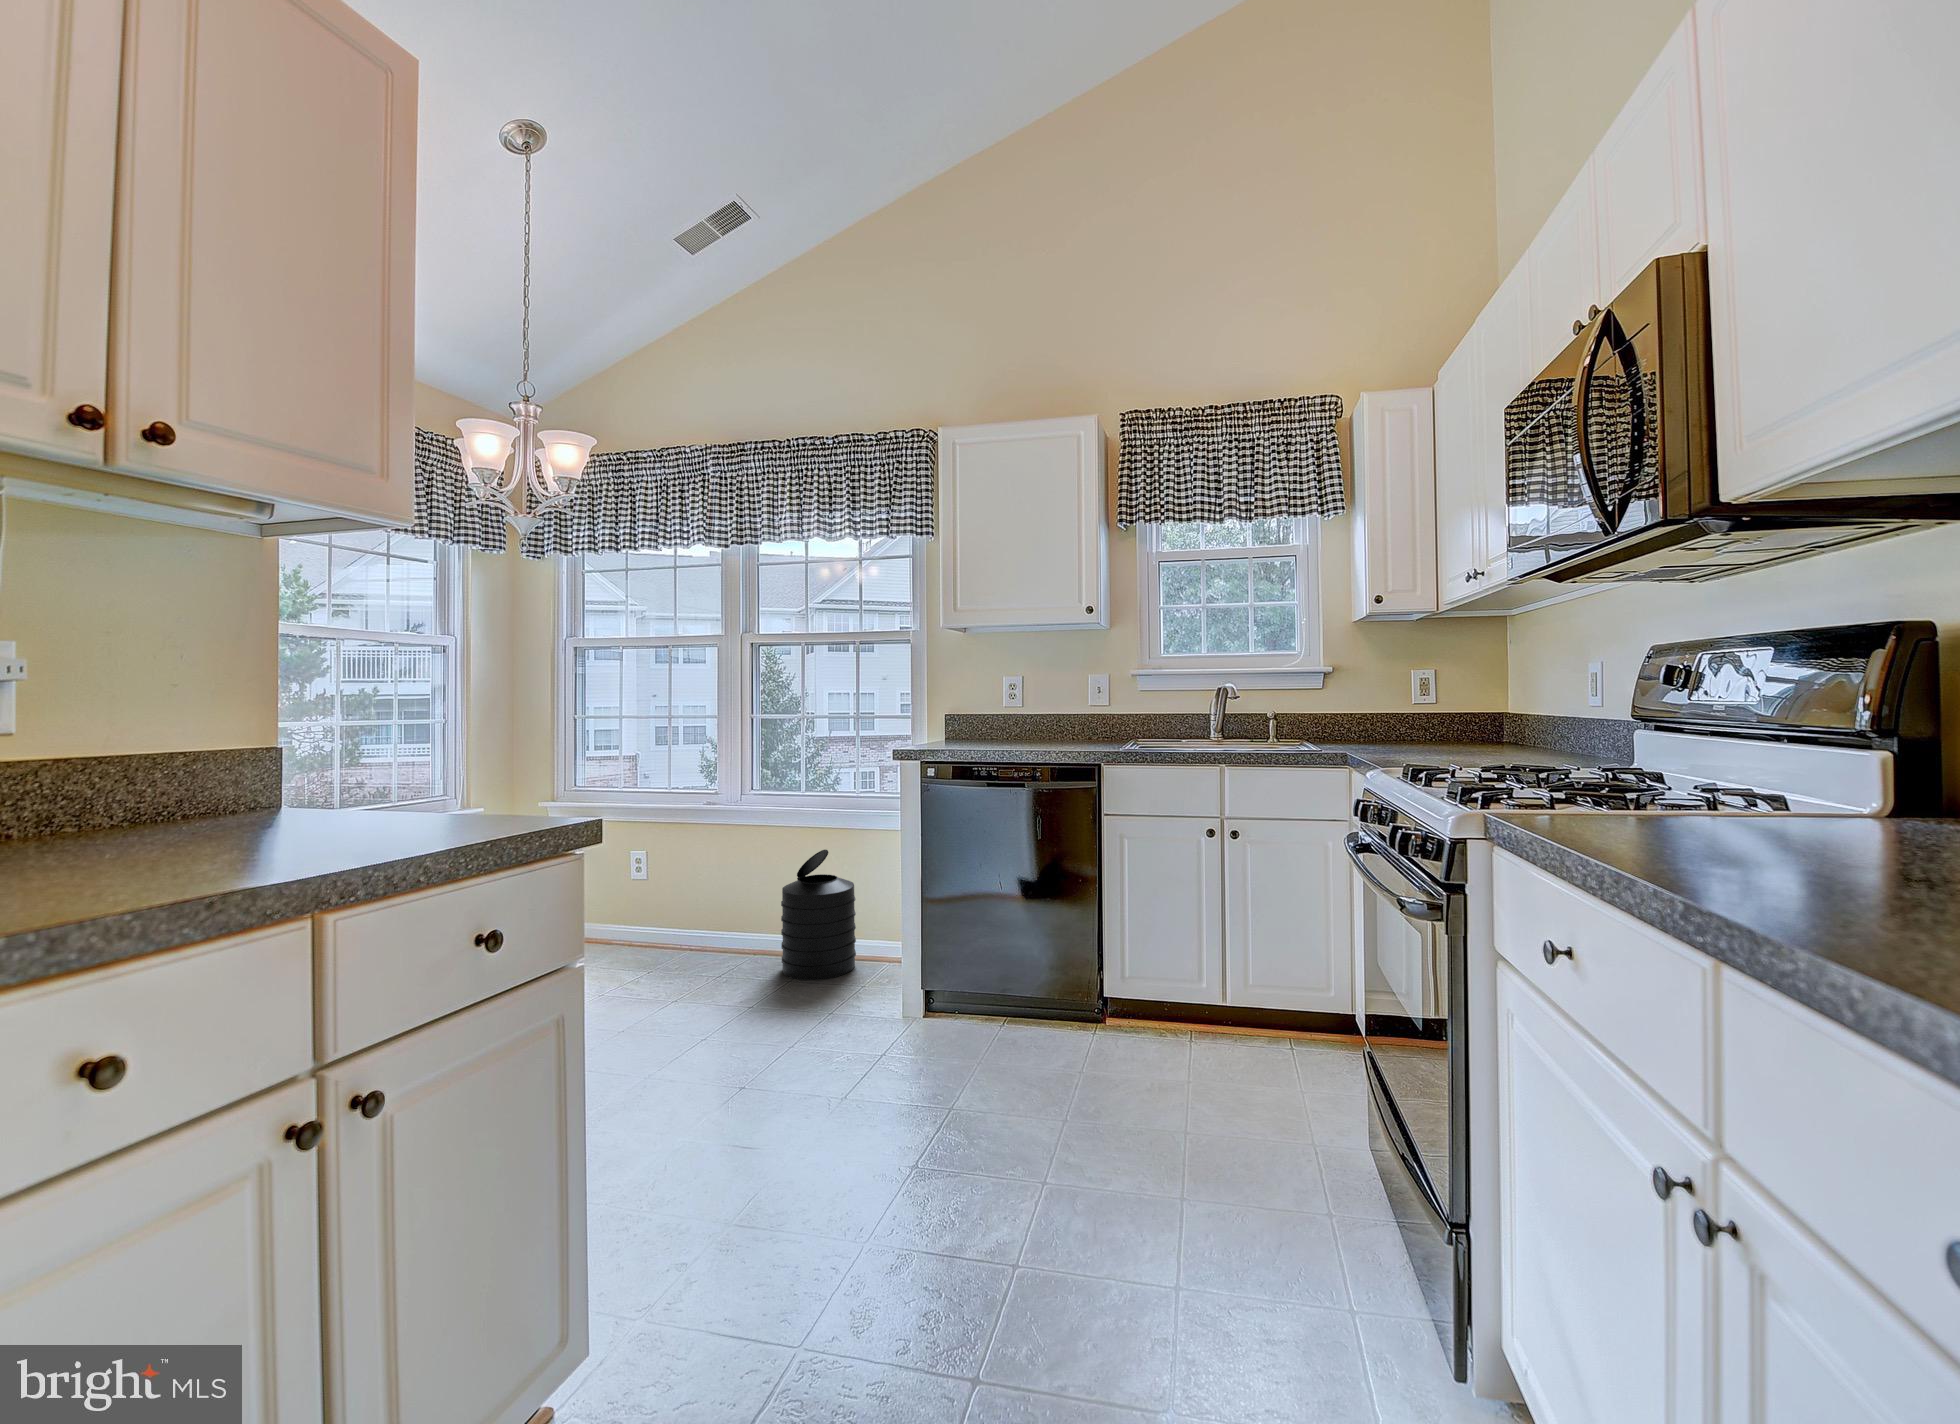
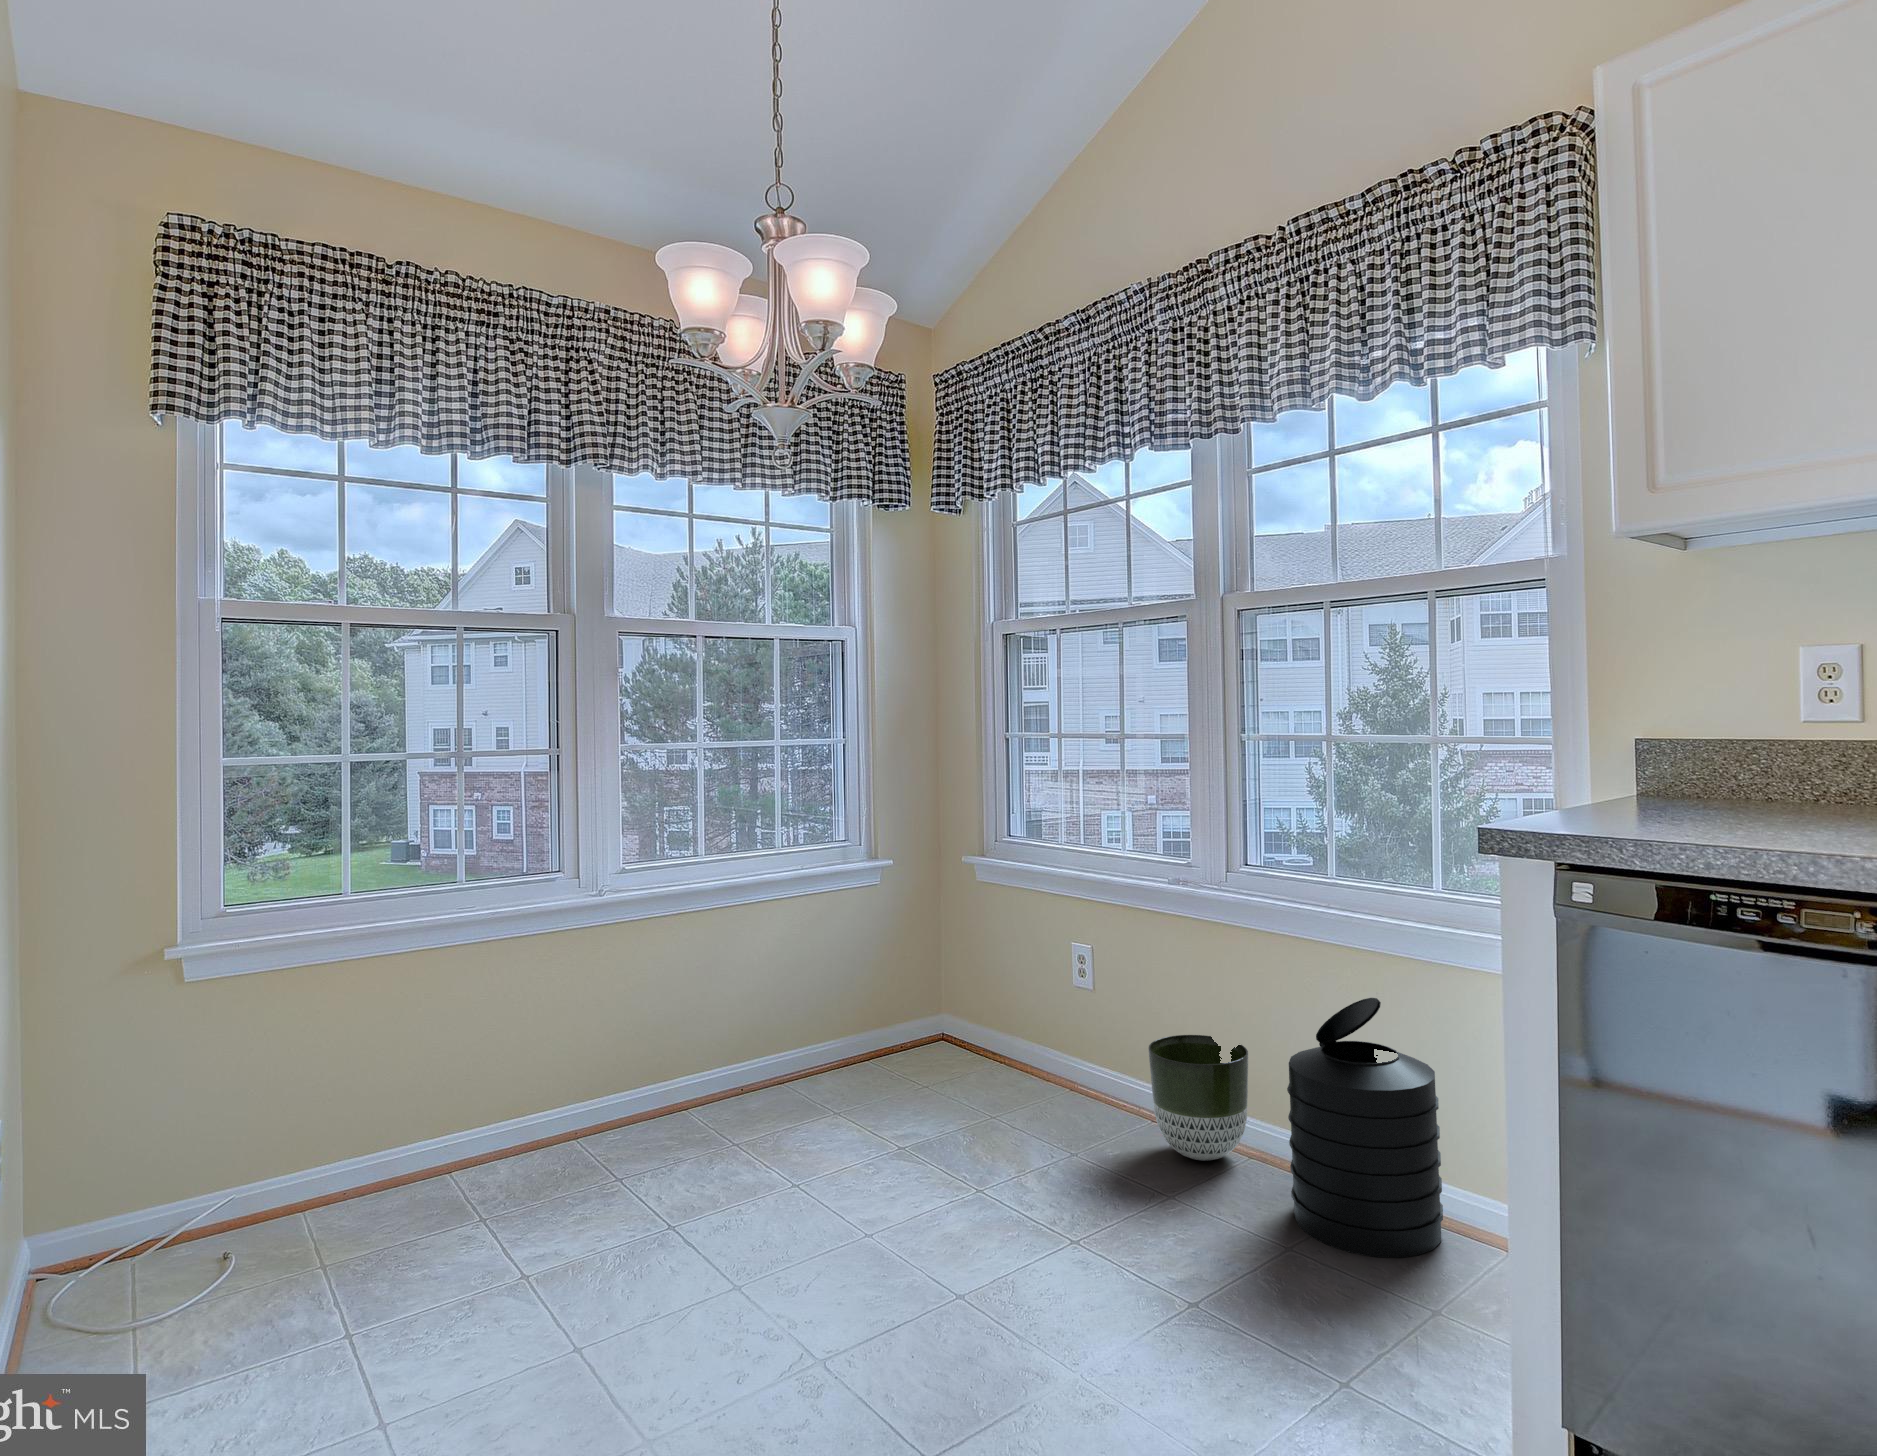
planter: none [693,891,752,961] -> present [1149,1035,1248,1161]

